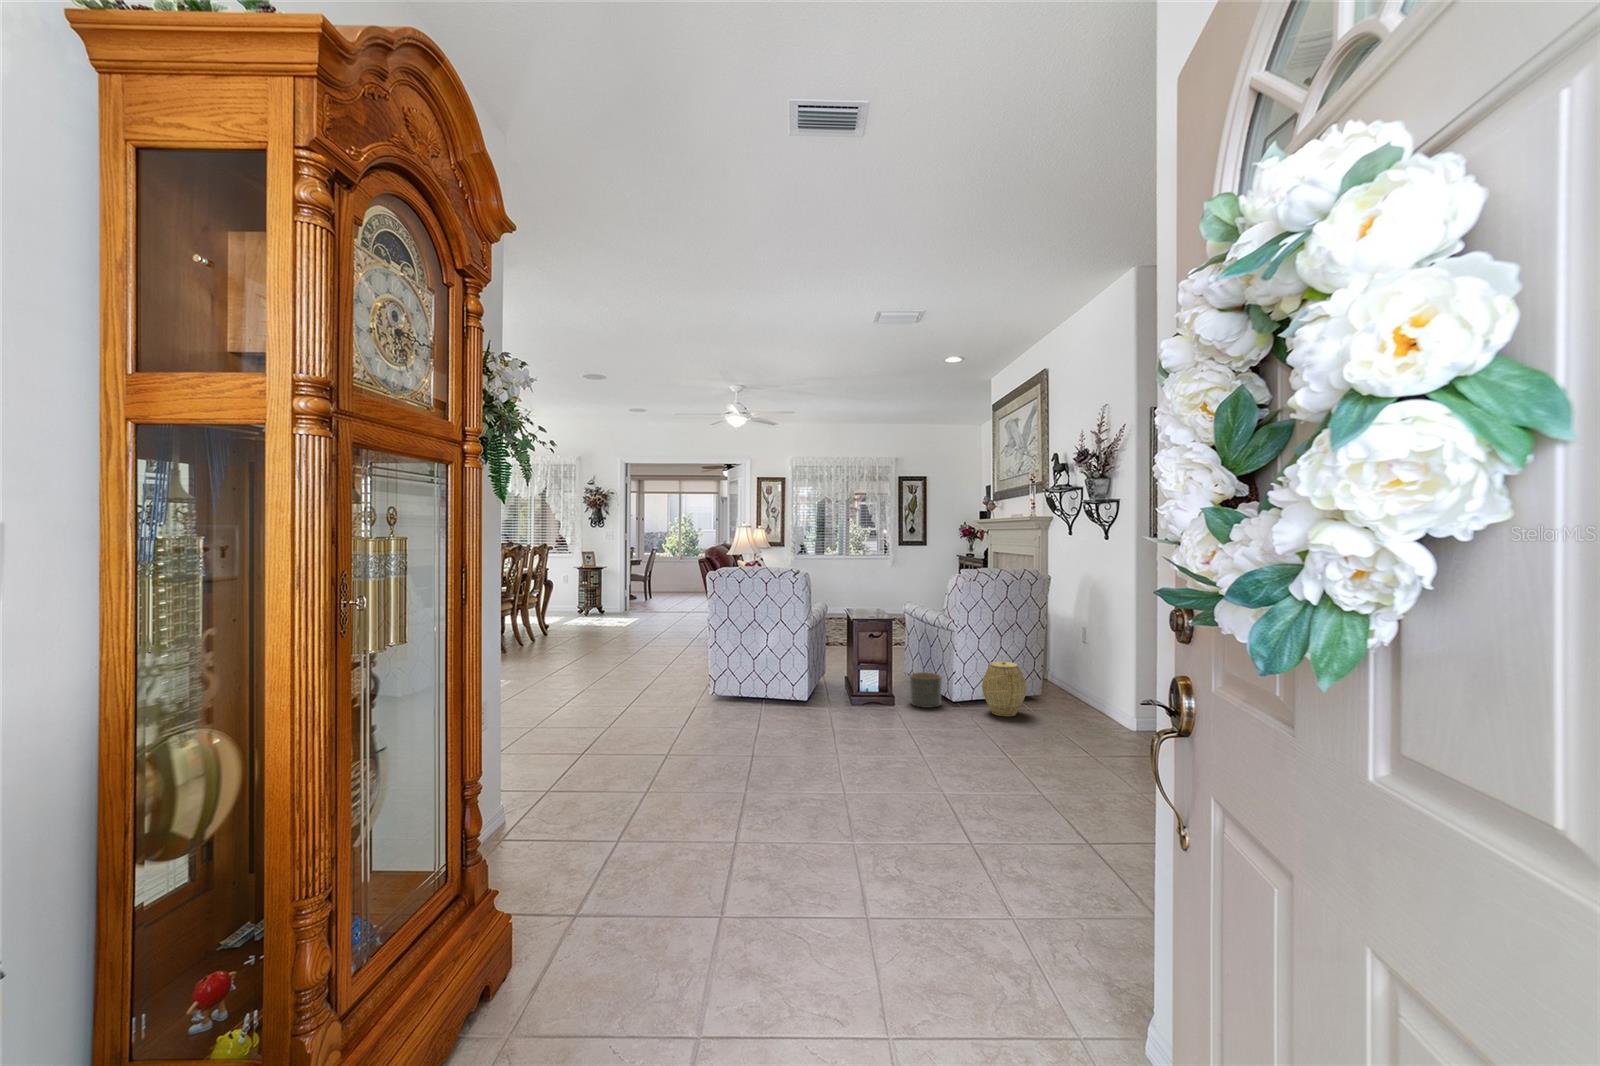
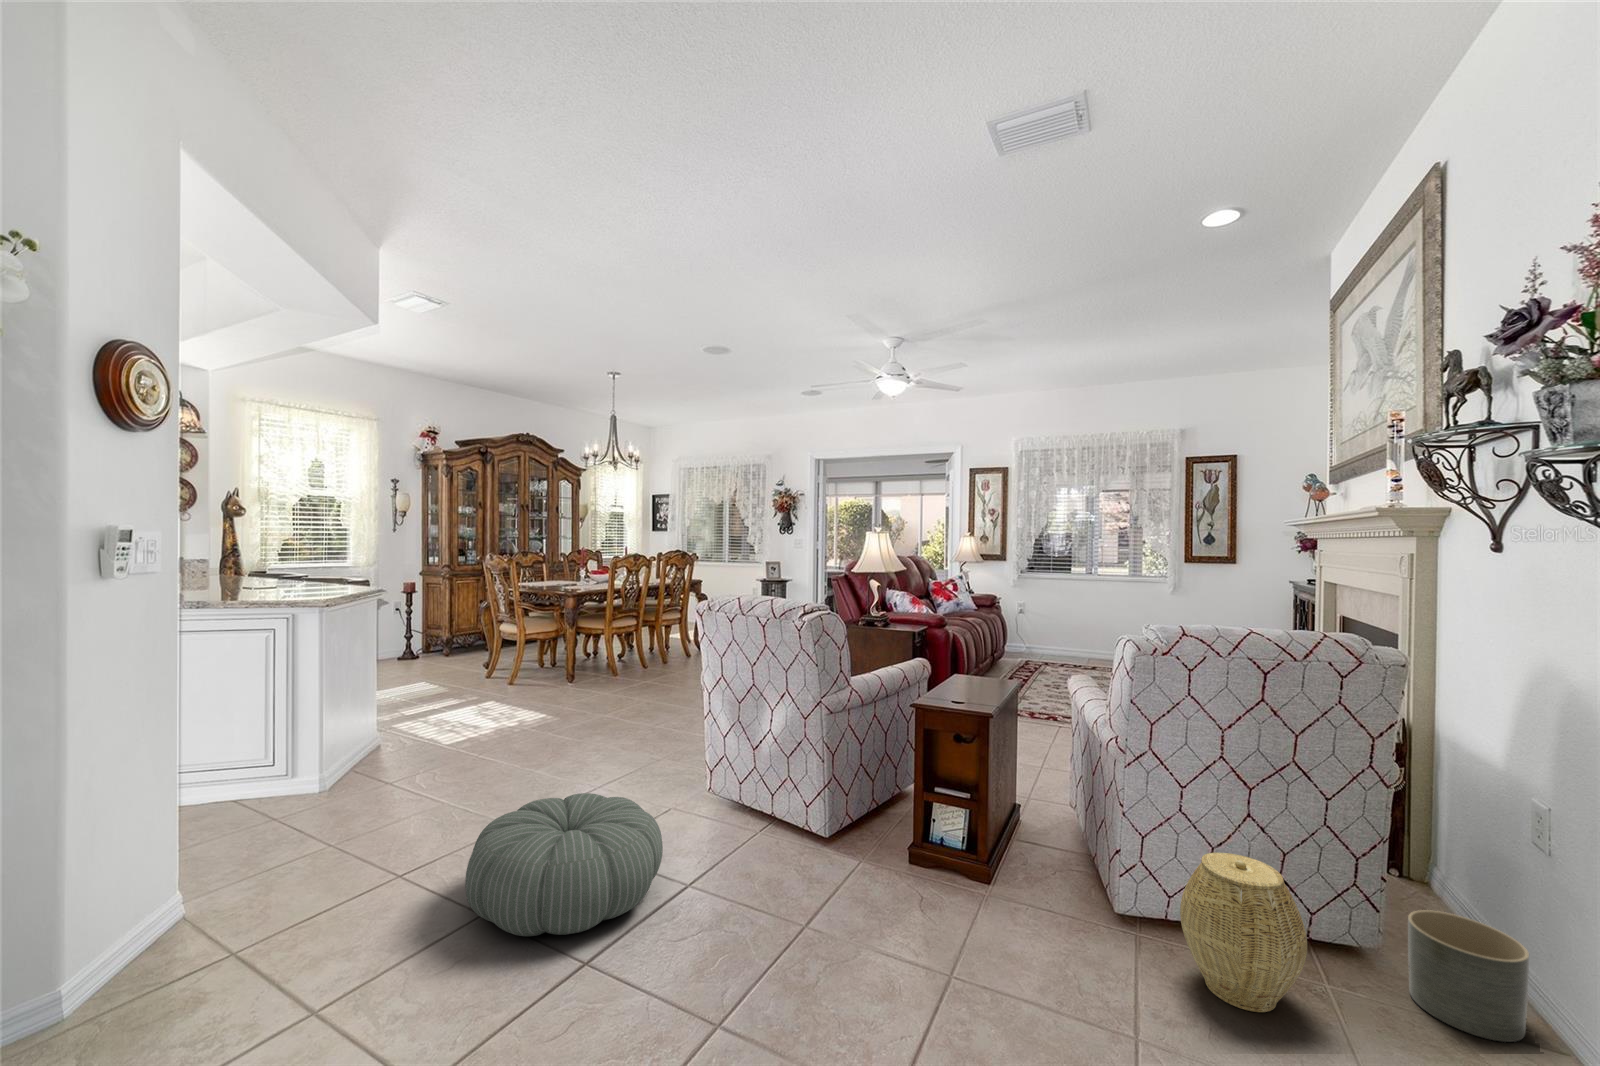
planter: present [910,672,942,708] -> present [1408,910,1529,1042]
pouf: none [660,687,764,750] -> present [465,793,663,936]

